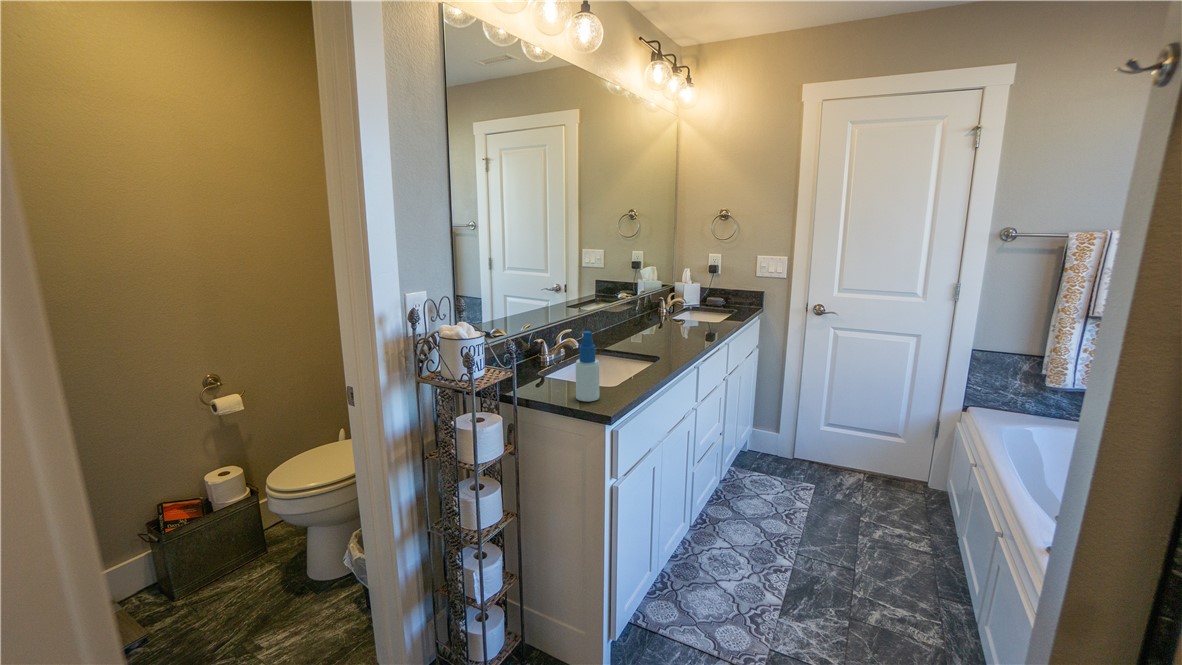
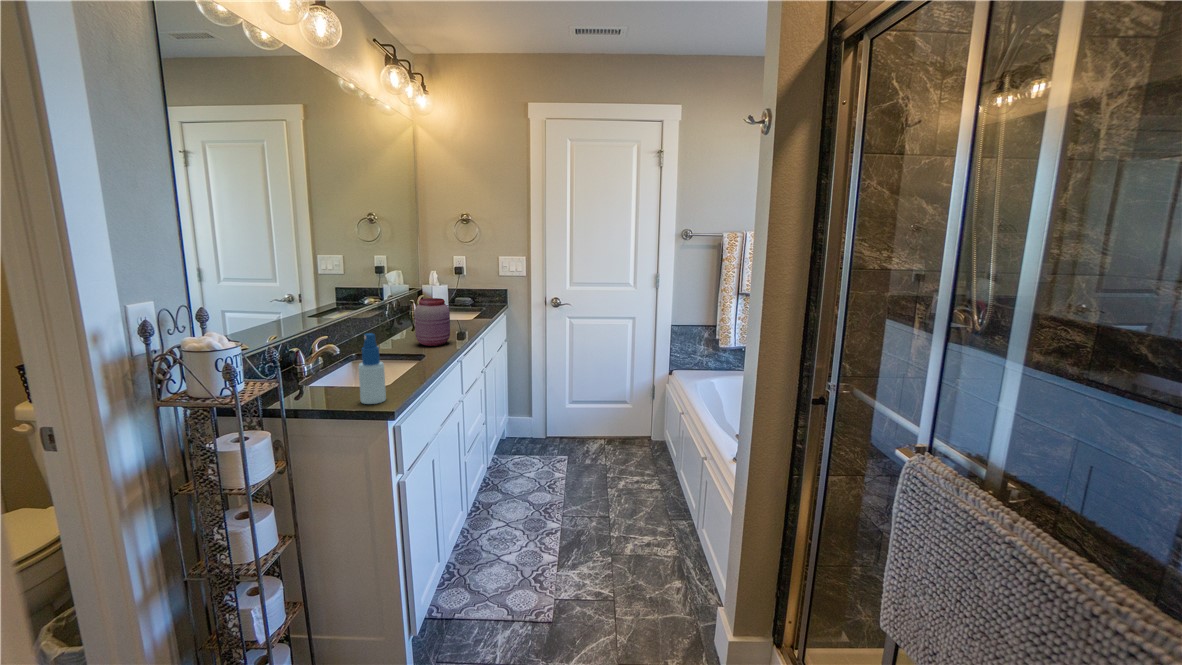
jar: none [645,288,682,340] -> present [415,298,450,346]

